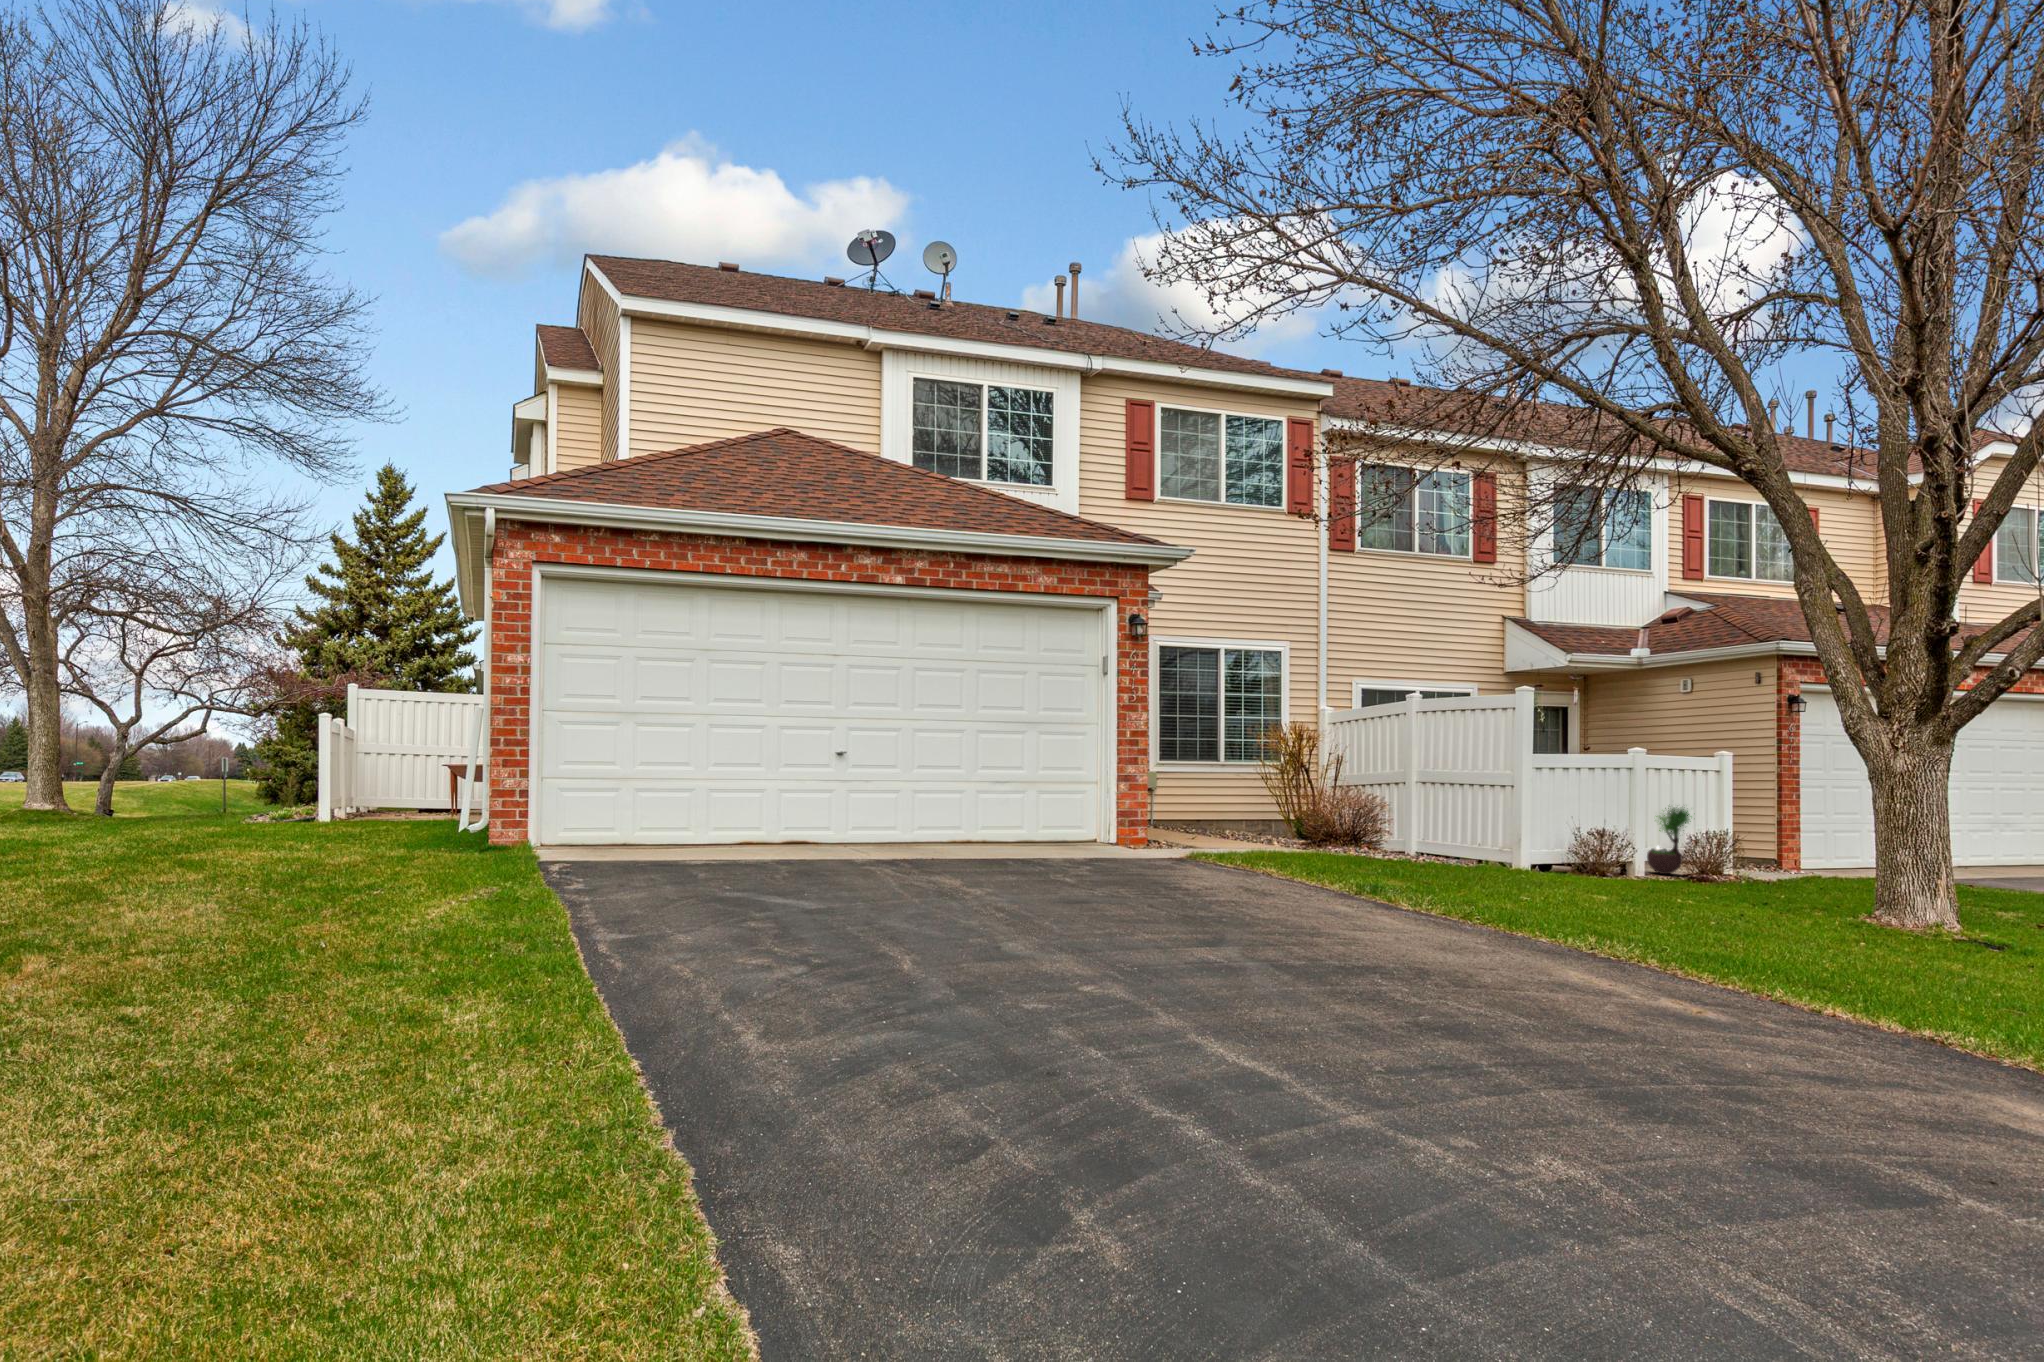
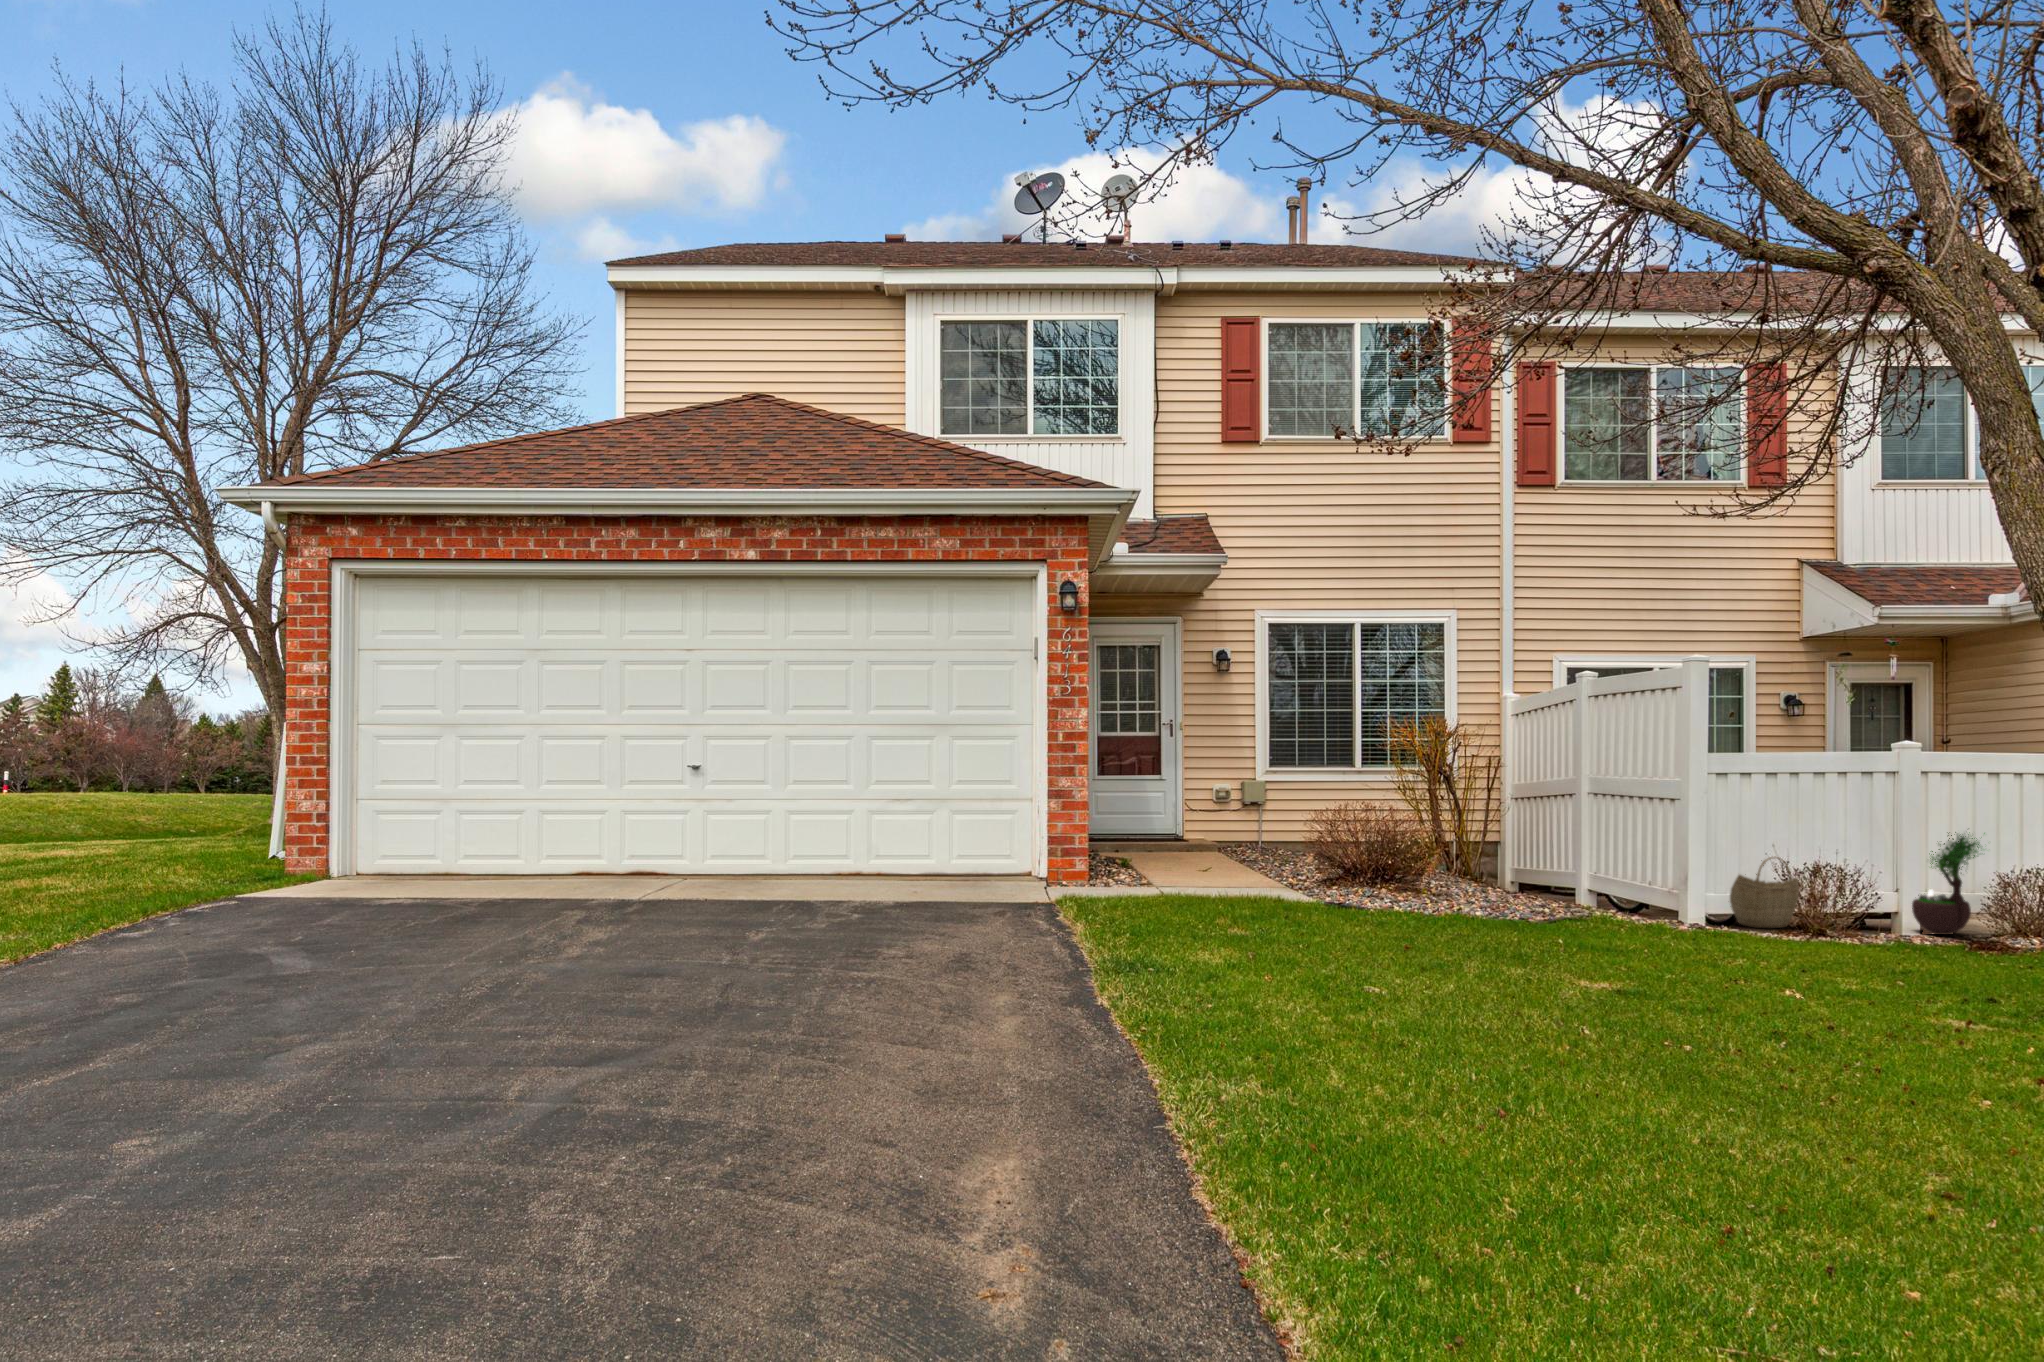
woven basket: none [1547,820,1592,872] -> present [1730,856,1799,928]

